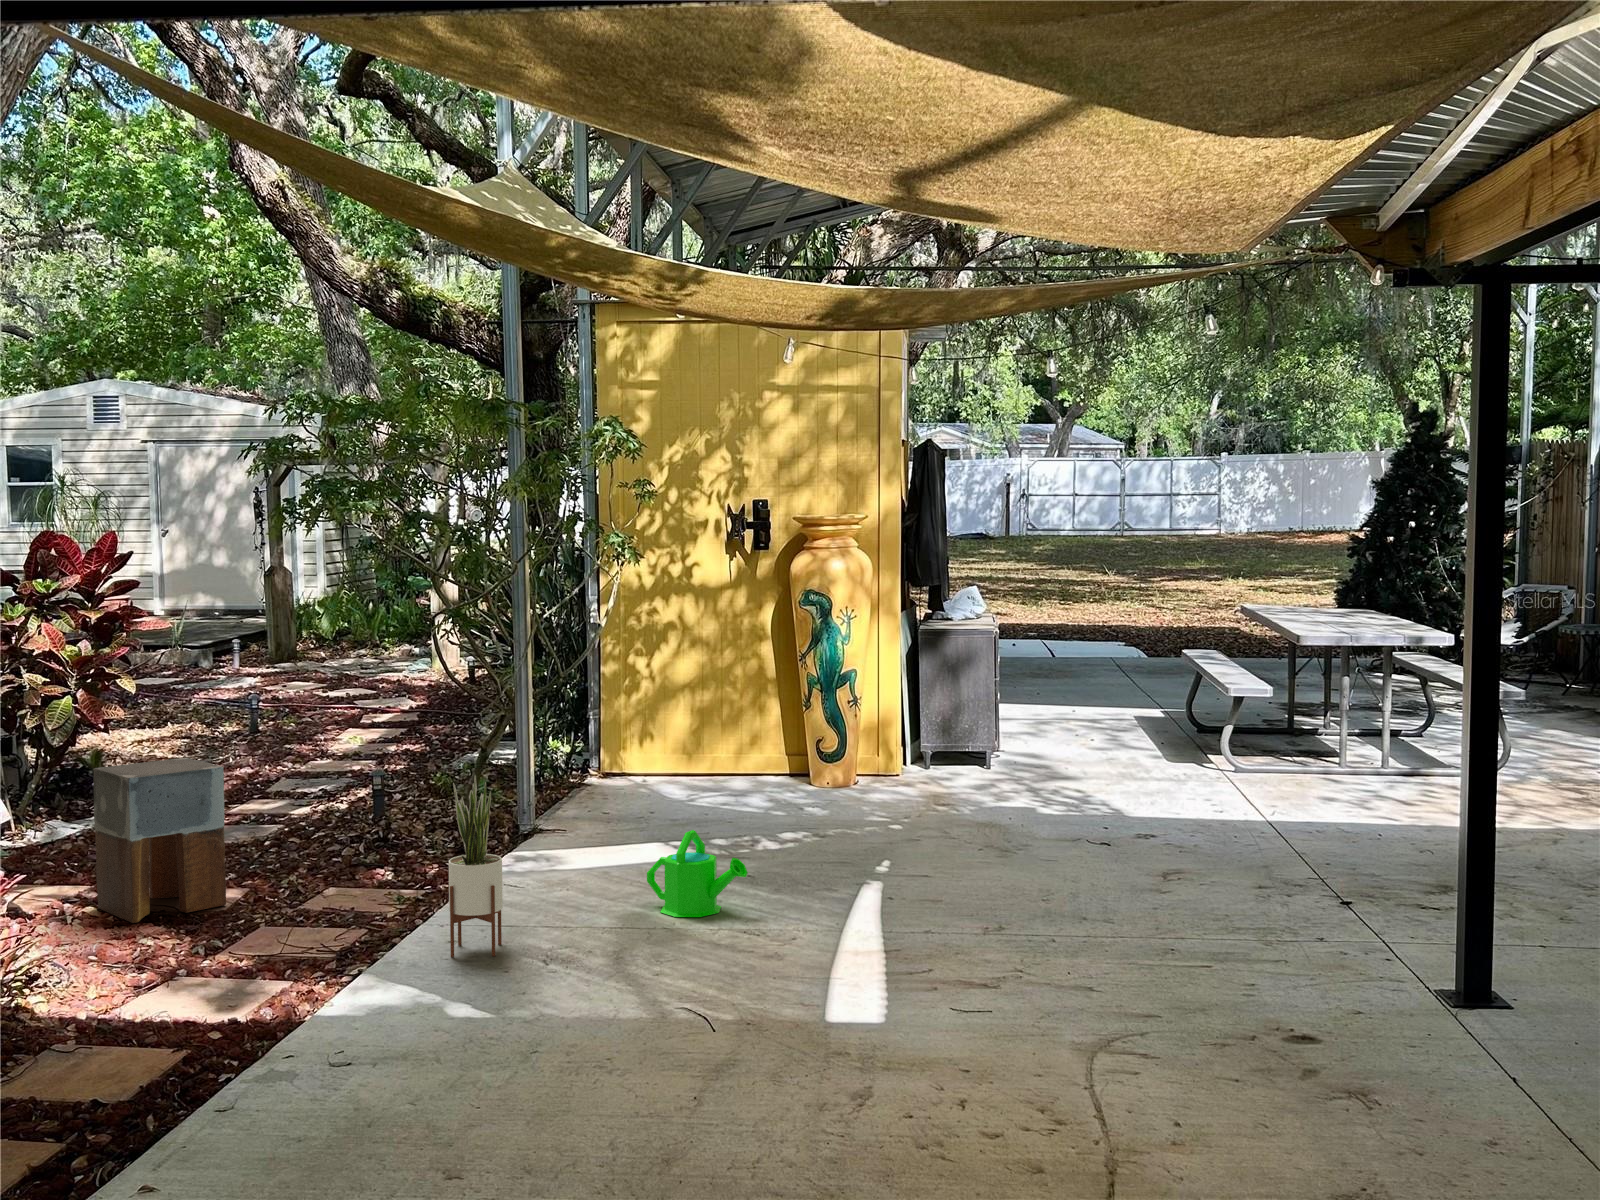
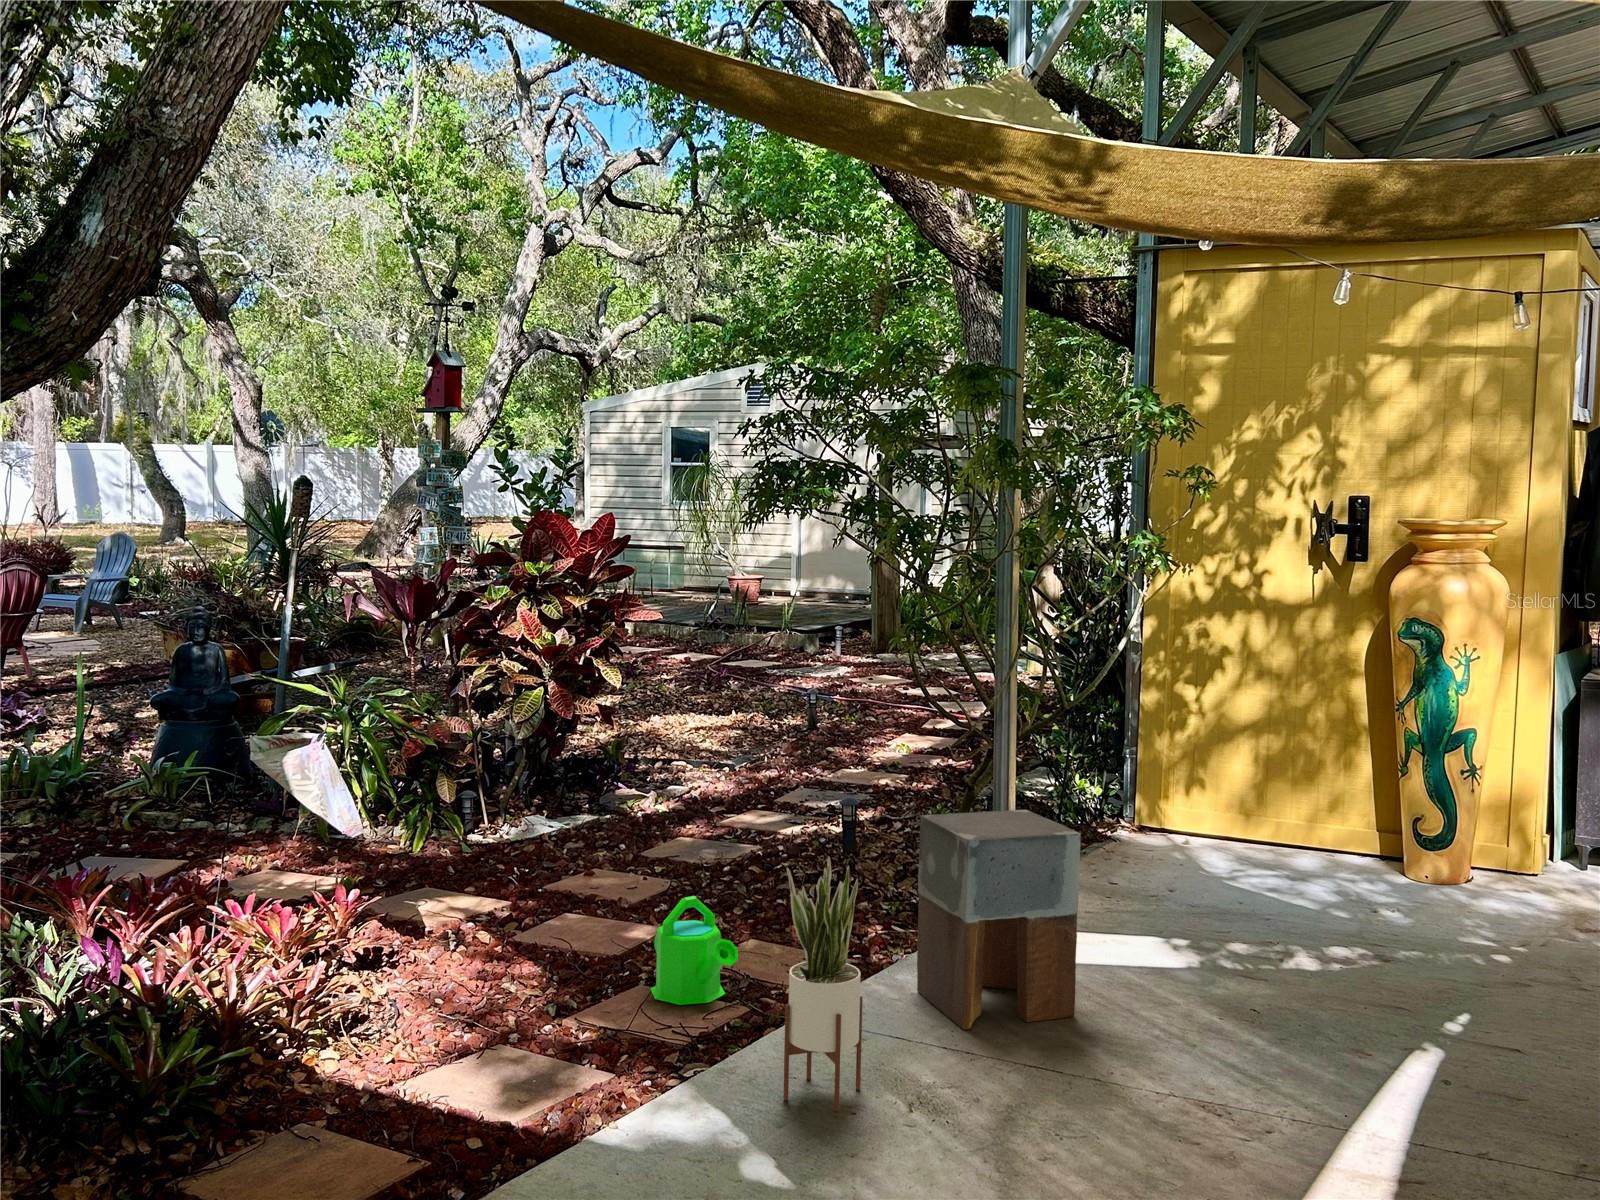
stool: present [93,758,226,923] -> present [917,810,1081,1029]
watering can: present [647,830,748,917] -> present [651,896,738,1005]

